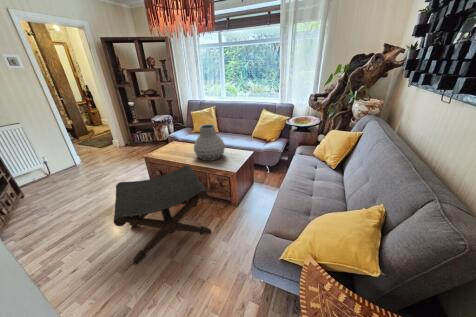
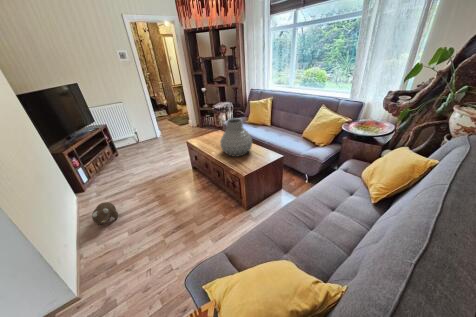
footstool: present [114,165,211,264] -> none [120,157,214,231]
plush toy: none [52,248,90,282] -> present [92,202,118,225]

